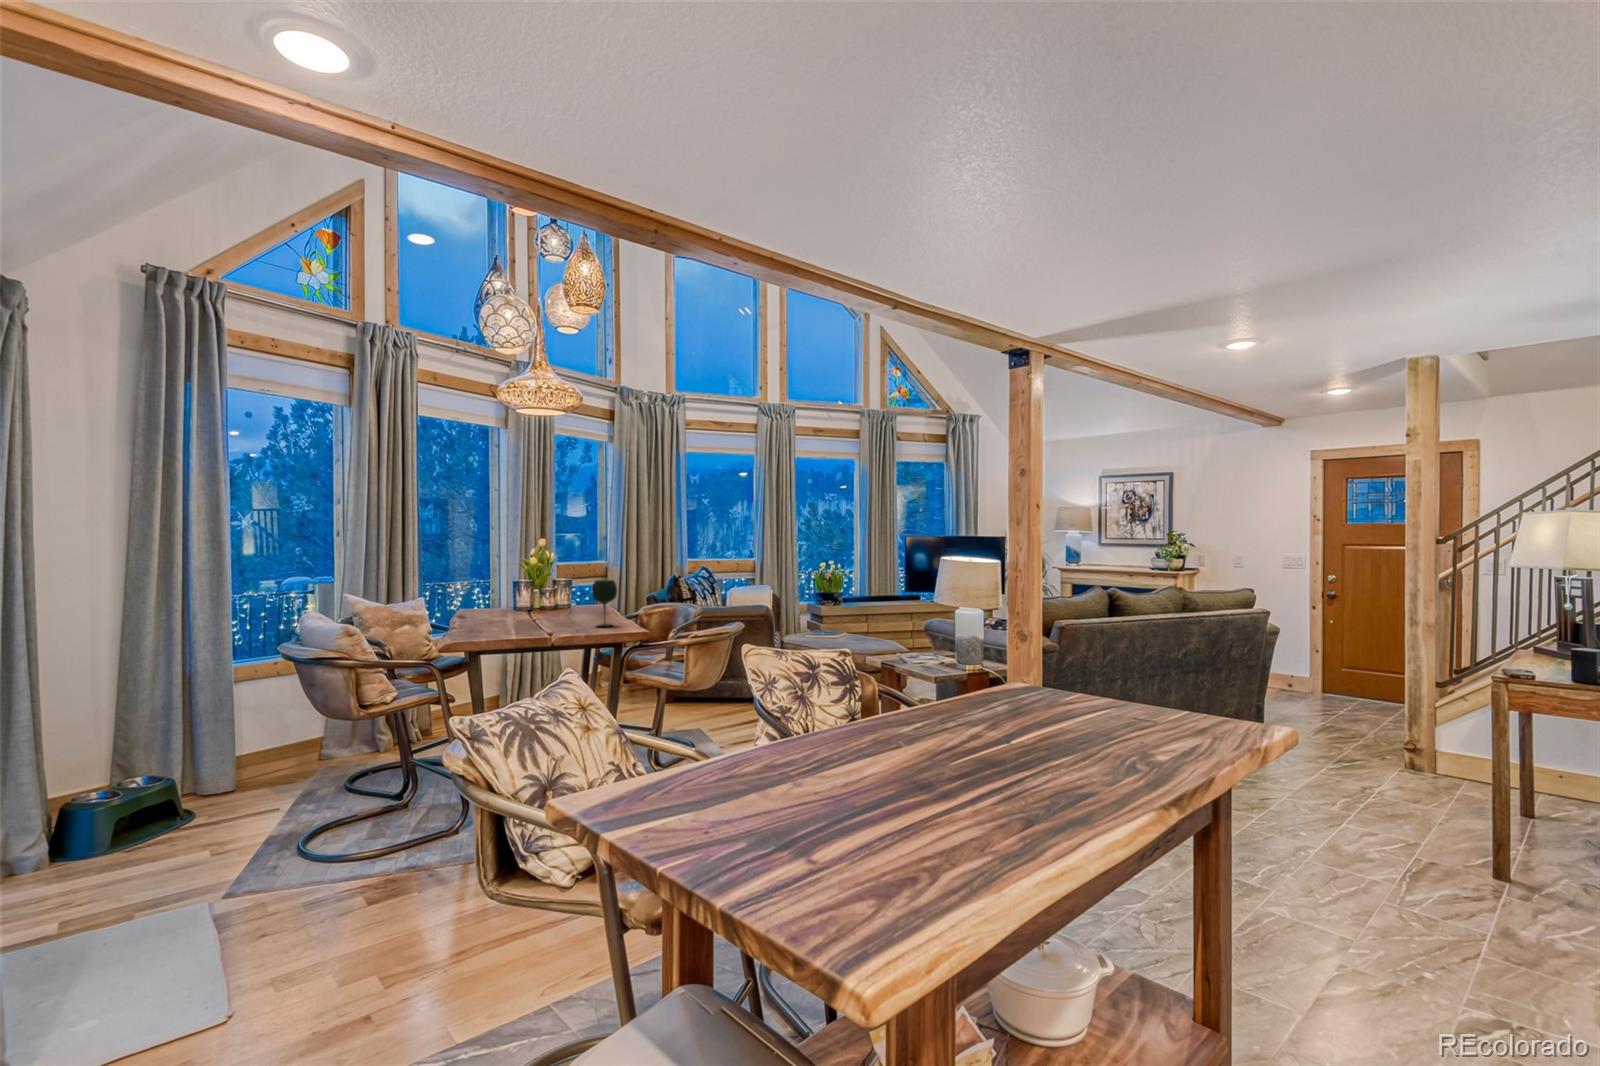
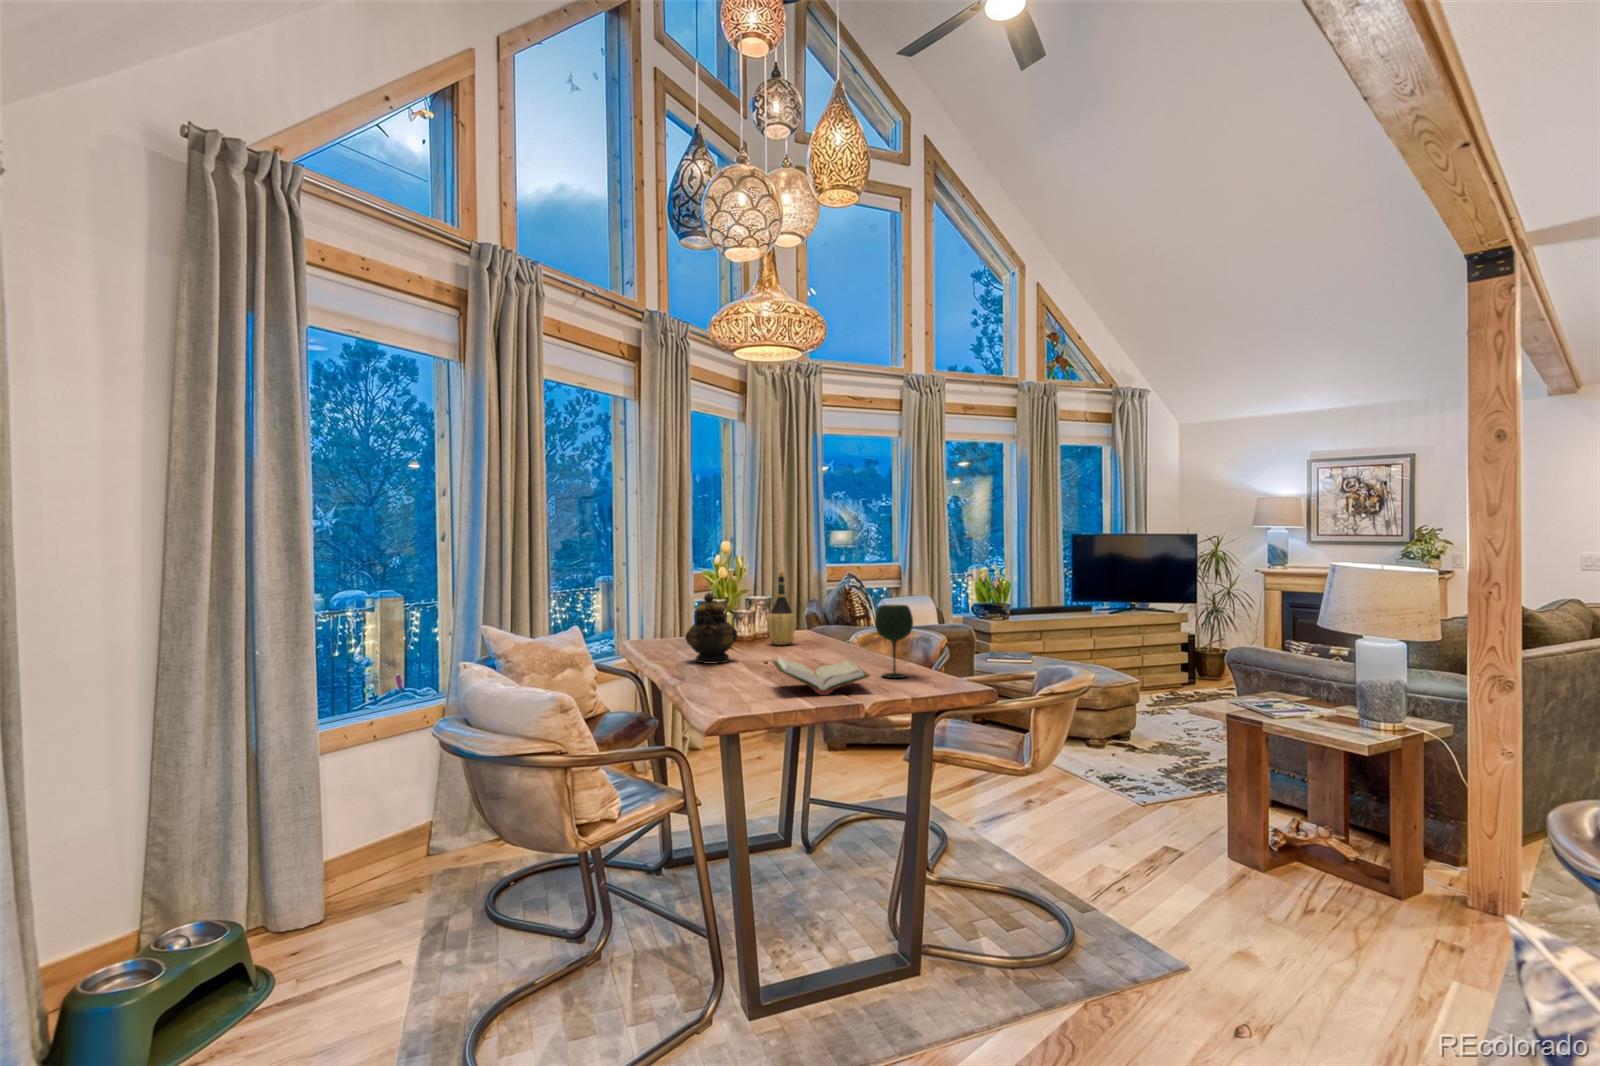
wine bottle: none [562,561,583,613] -> present [767,572,796,645]
teapot: none [486,574,523,621] -> present [685,593,738,664]
book: none [509,611,574,633] -> present [772,657,870,695]

